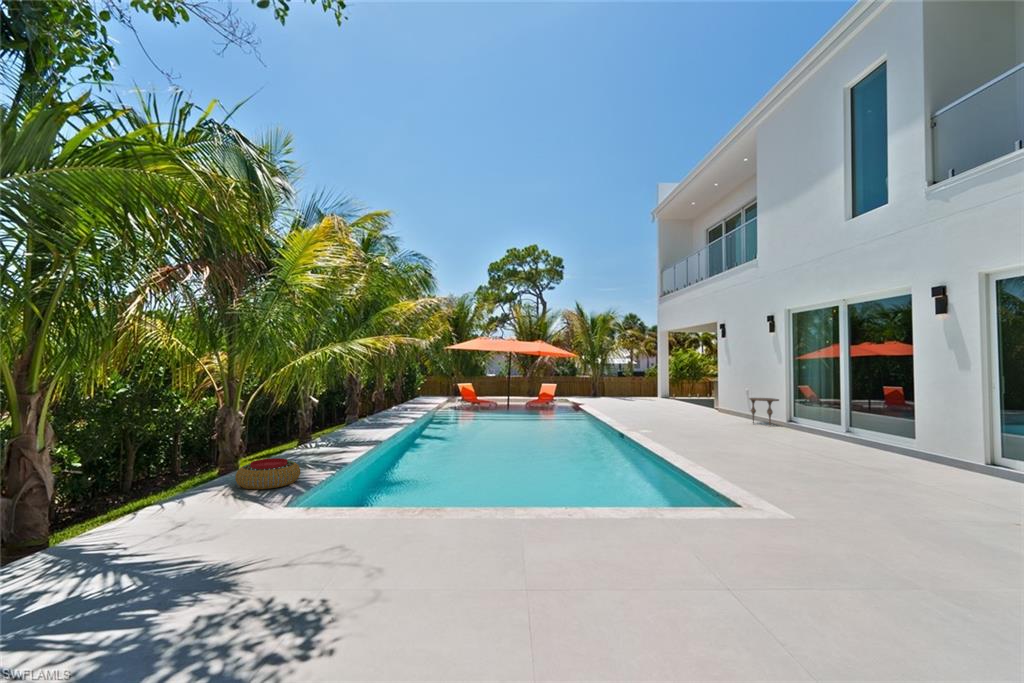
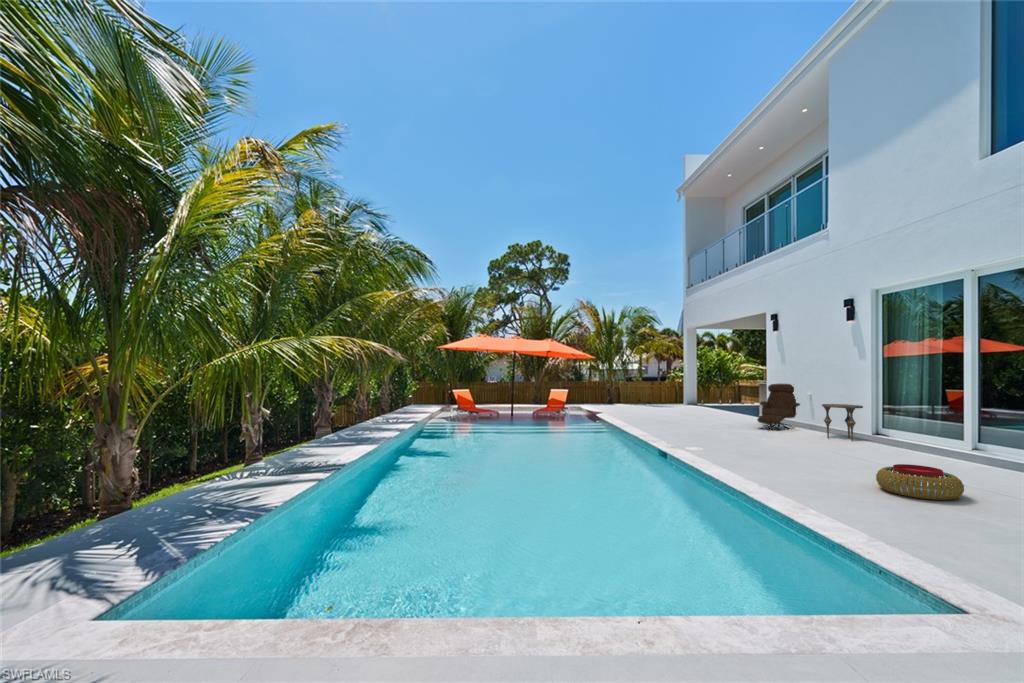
lounge chair: none [706,381,741,419] -> present [757,384,800,430]
pouf: present [235,458,300,489] -> present [876,464,964,500]

